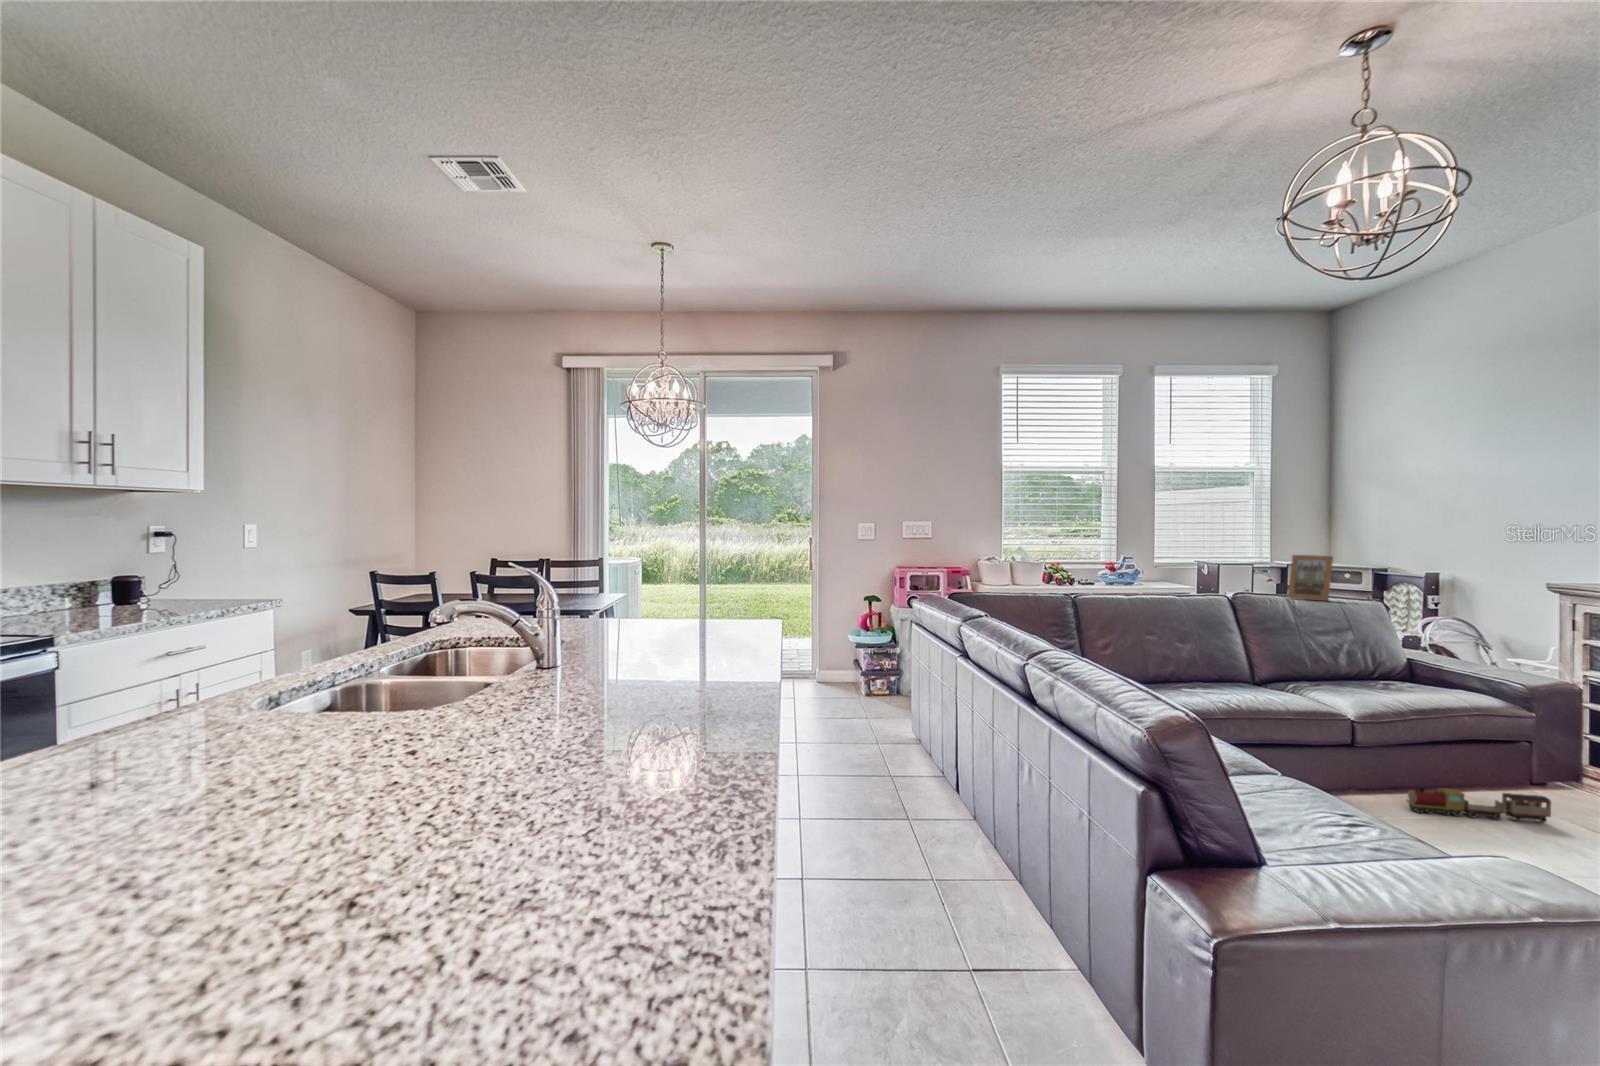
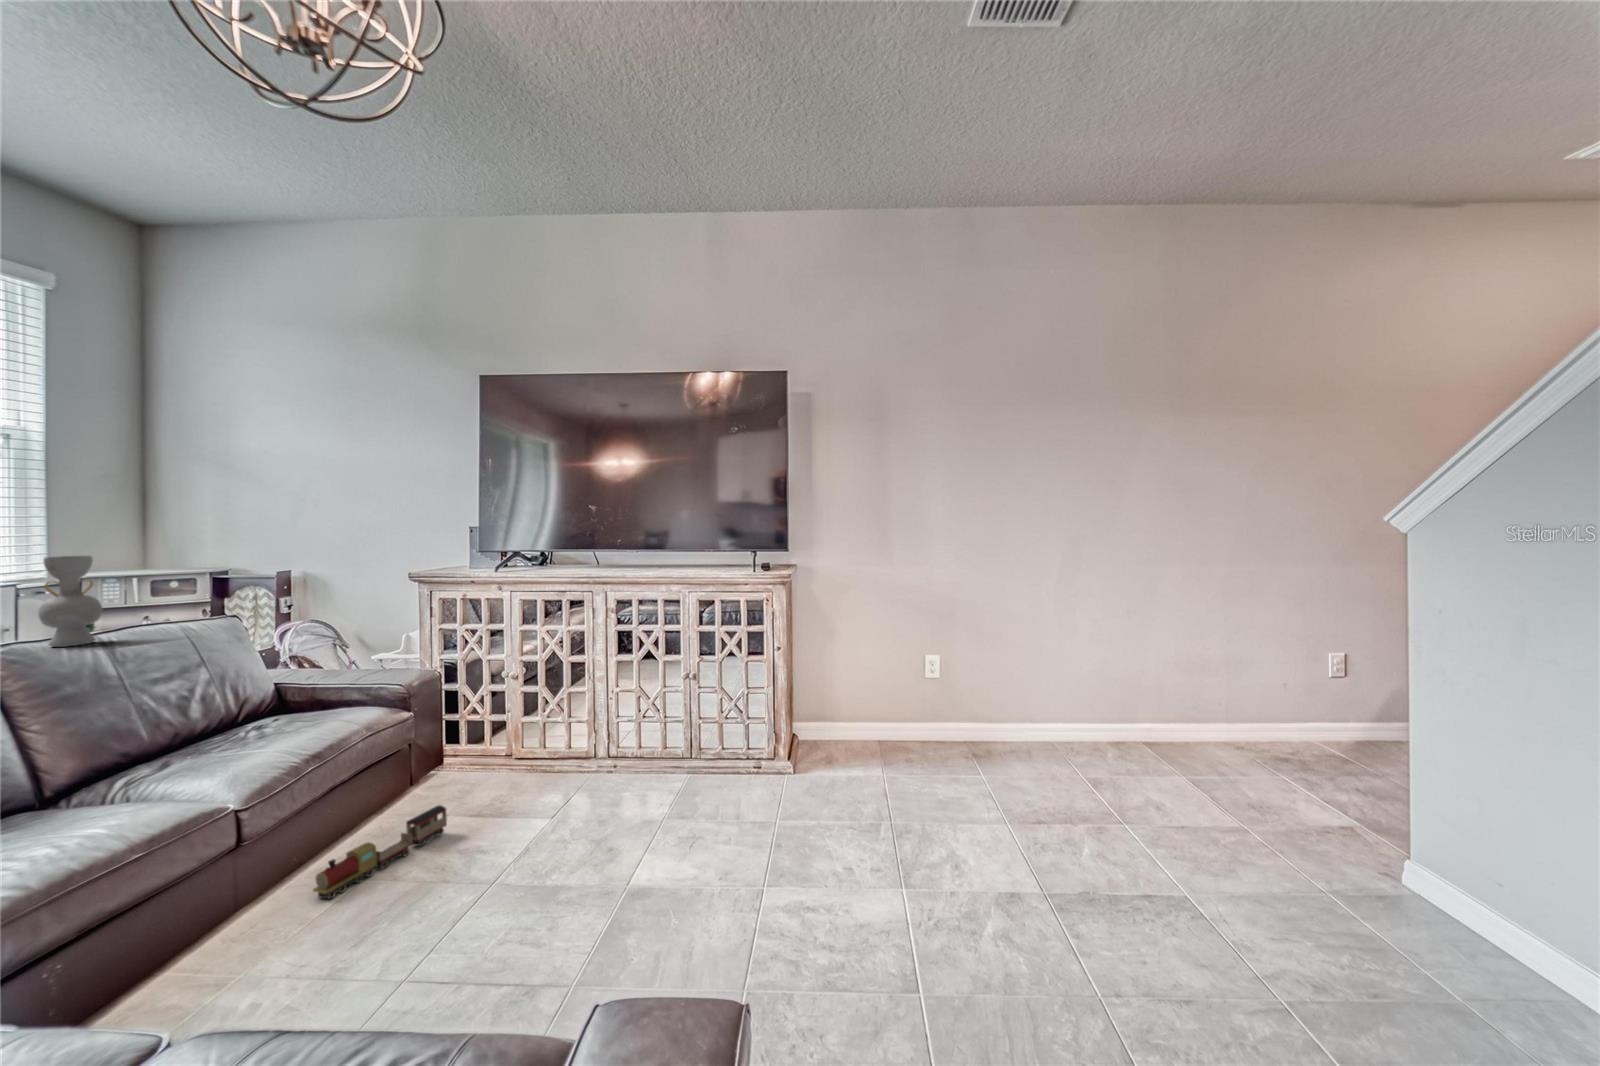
decorative vase: none [1259,550,1290,602] -> present [38,556,102,647]
picture frame: present [1288,555,1333,601] -> none [95,560,169,634]

